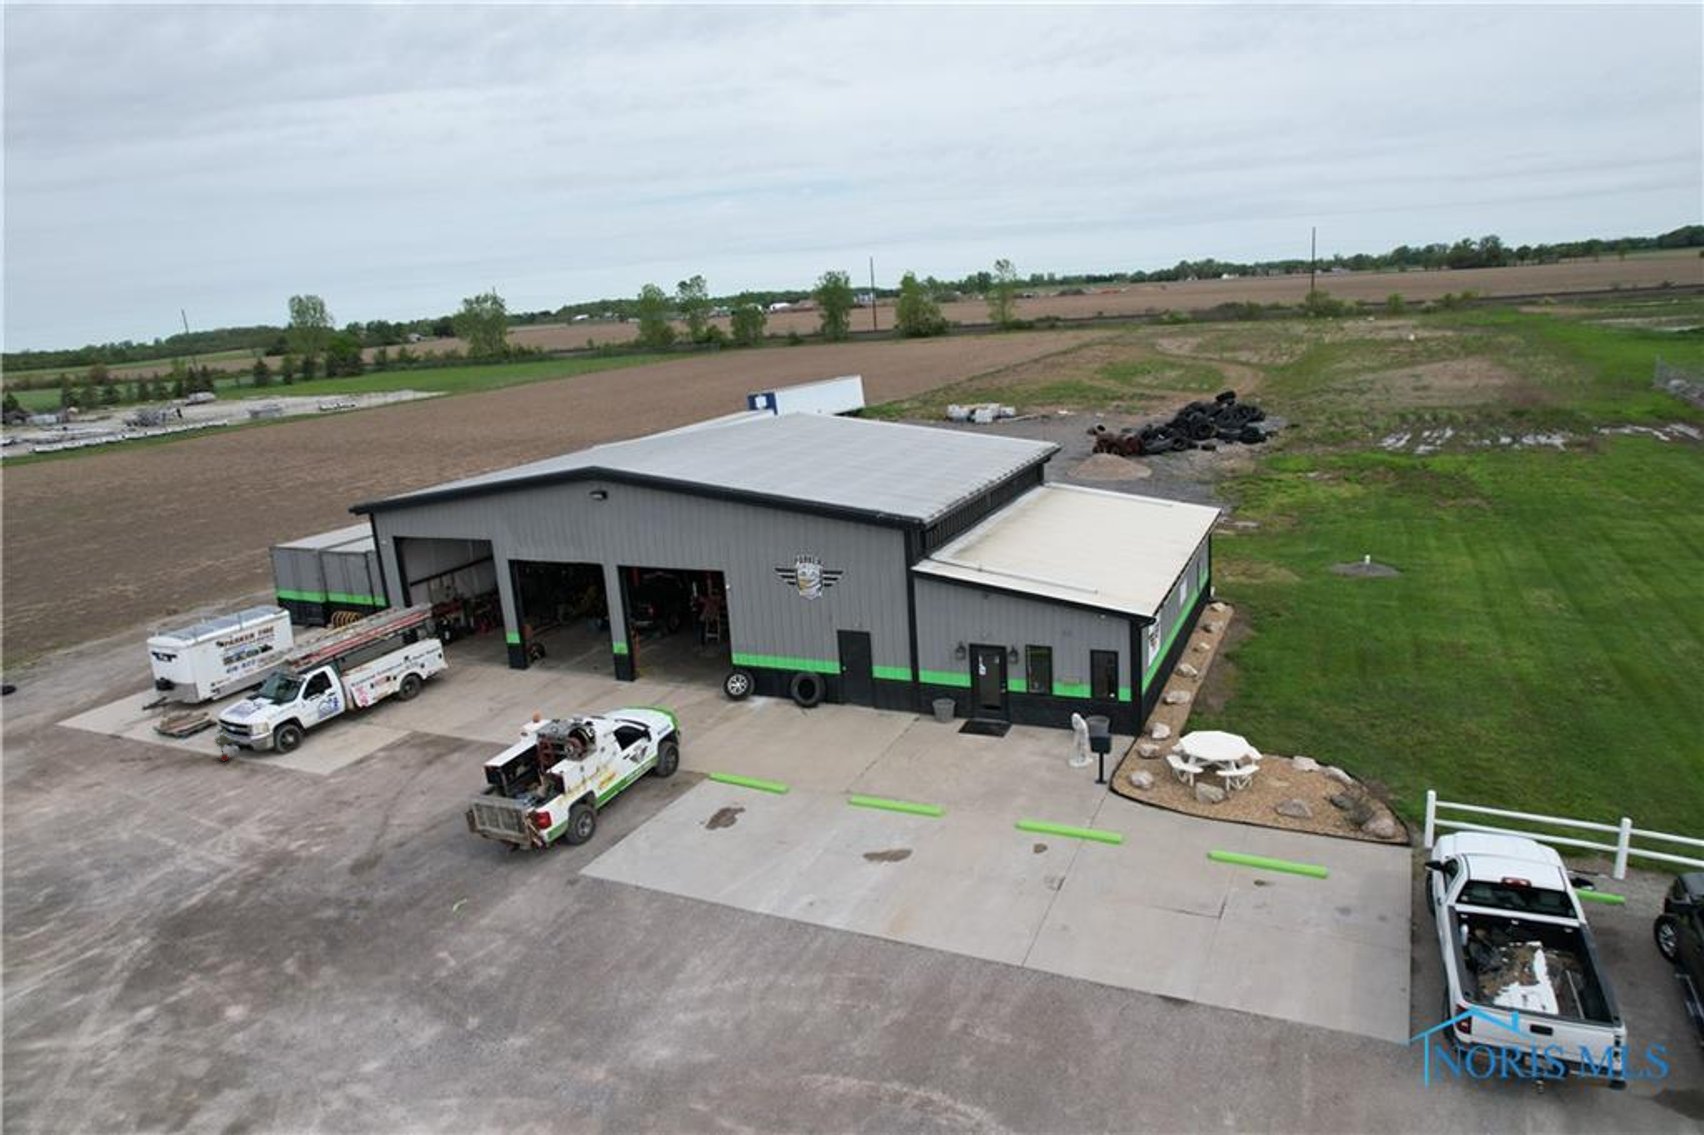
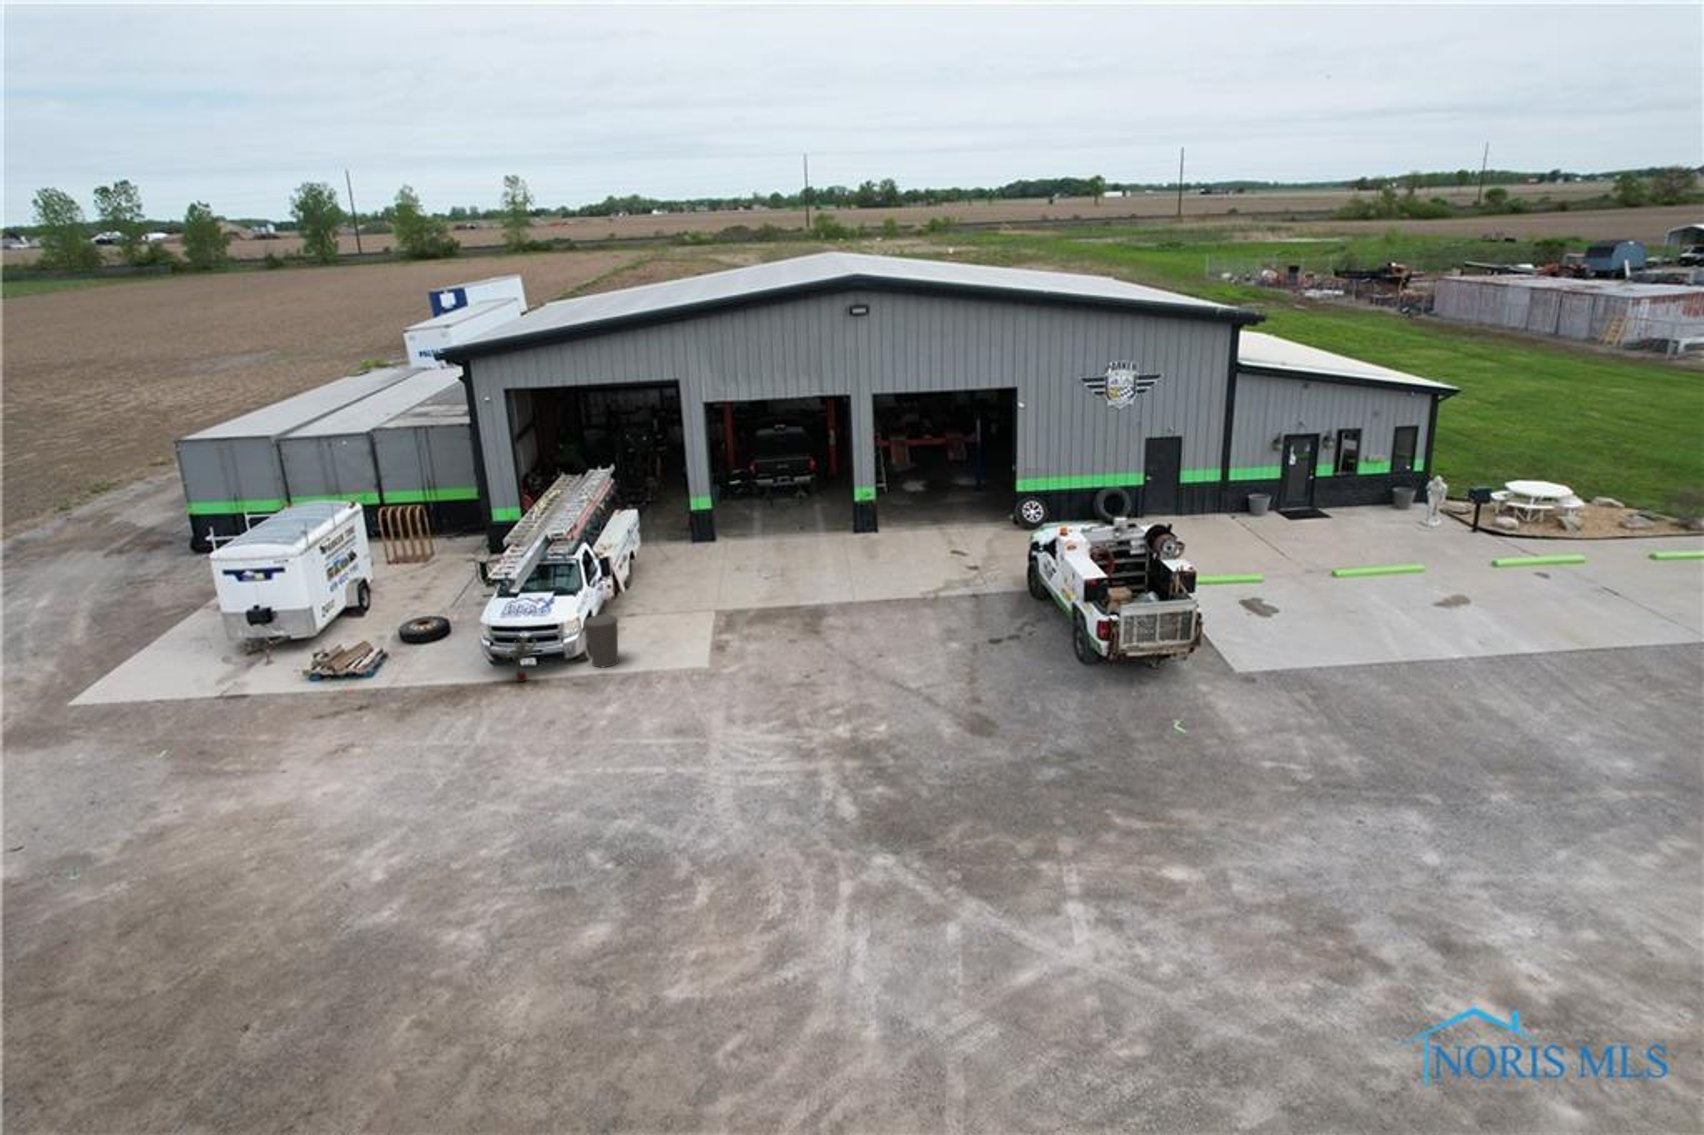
trash can: none [261,724,290,762] -> present [584,615,619,667]

